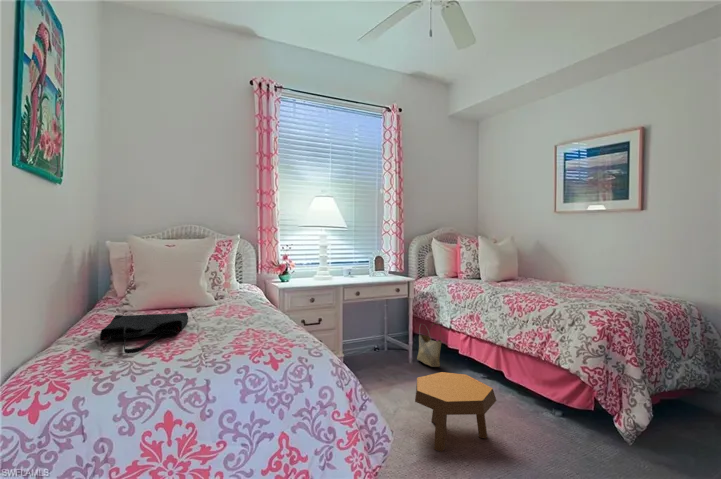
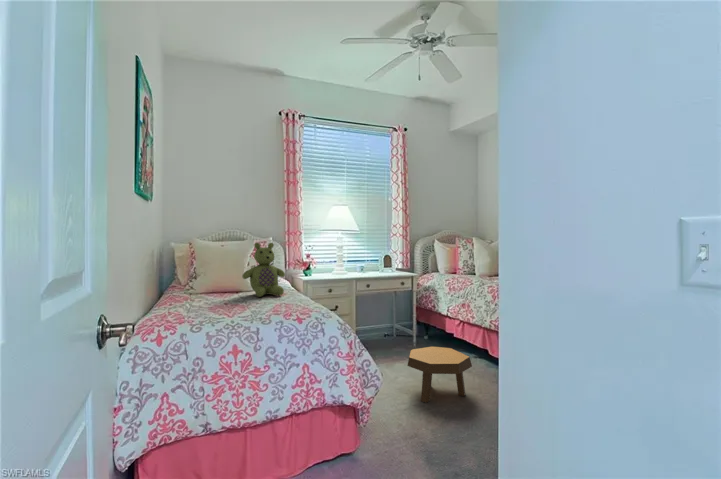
stuffed bear: none [196,243,255,317] -> present [242,243,285,297]
tote bag: present [100,312,188,353] -> none [184,292,239,314]
woven basket: present [417,323,442,367] -> none [420,312,440,349]

